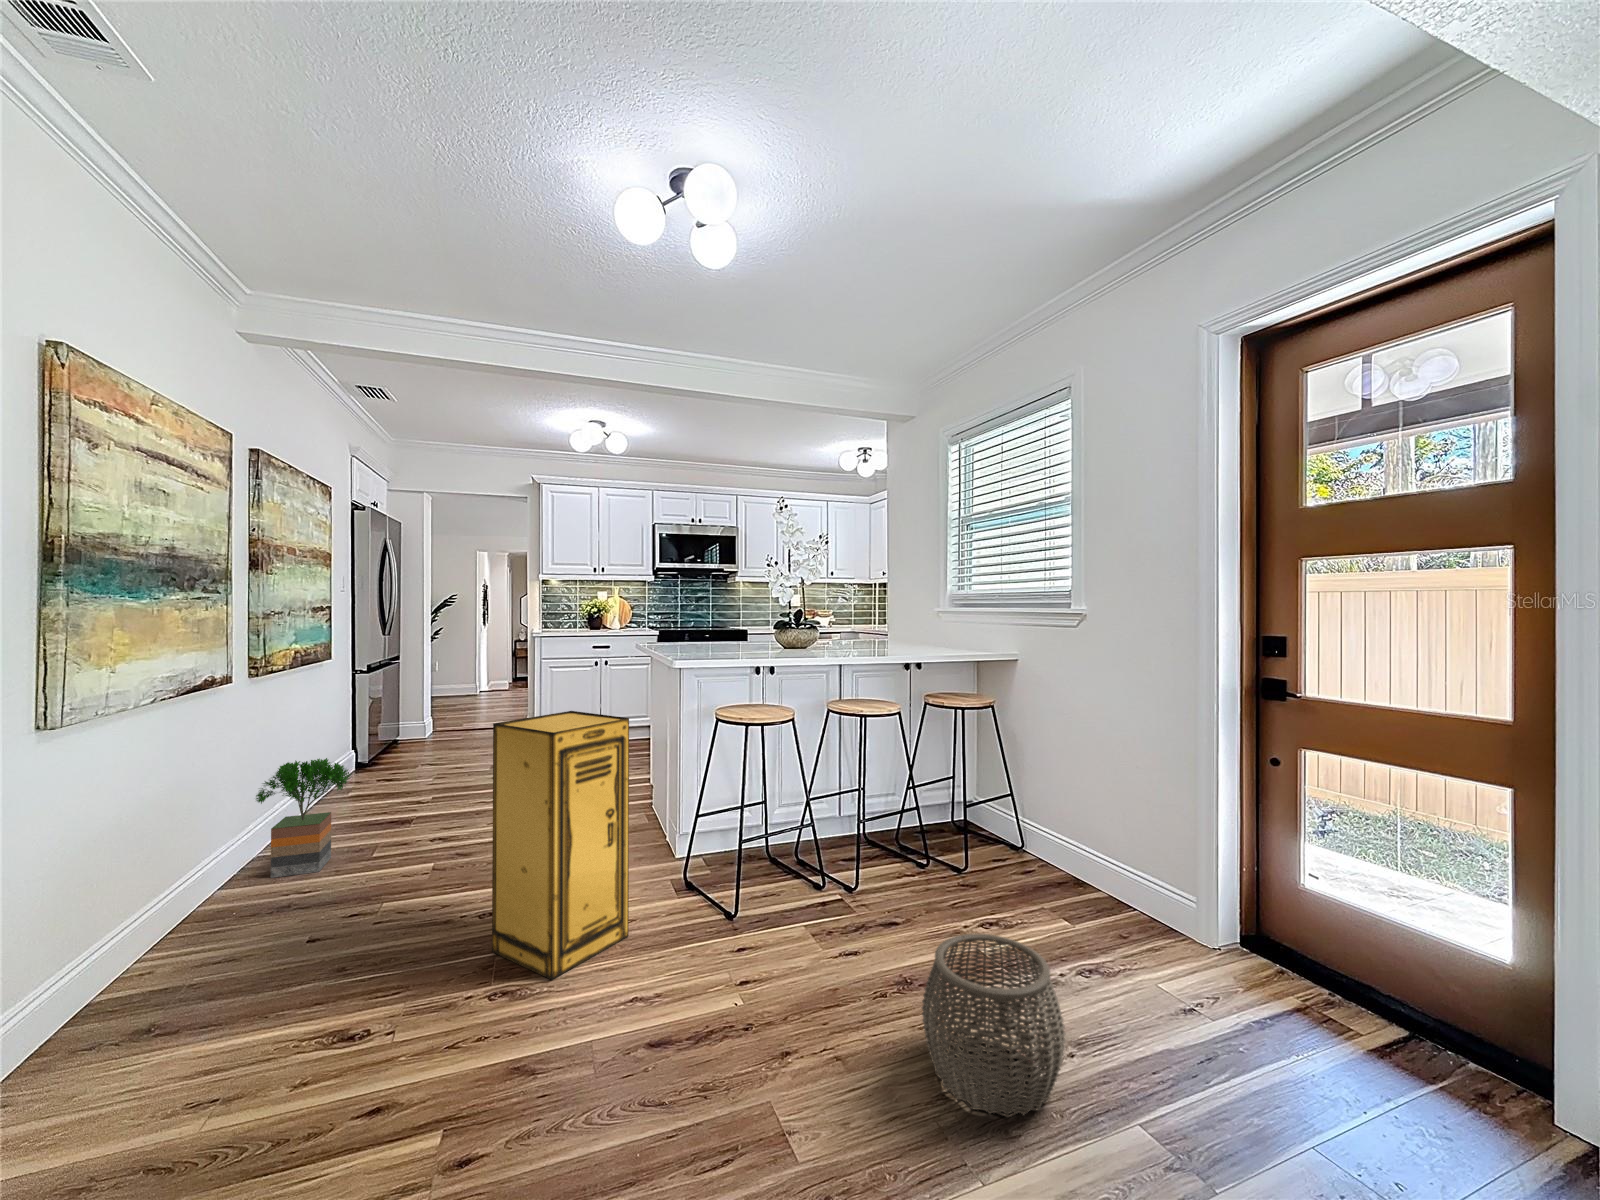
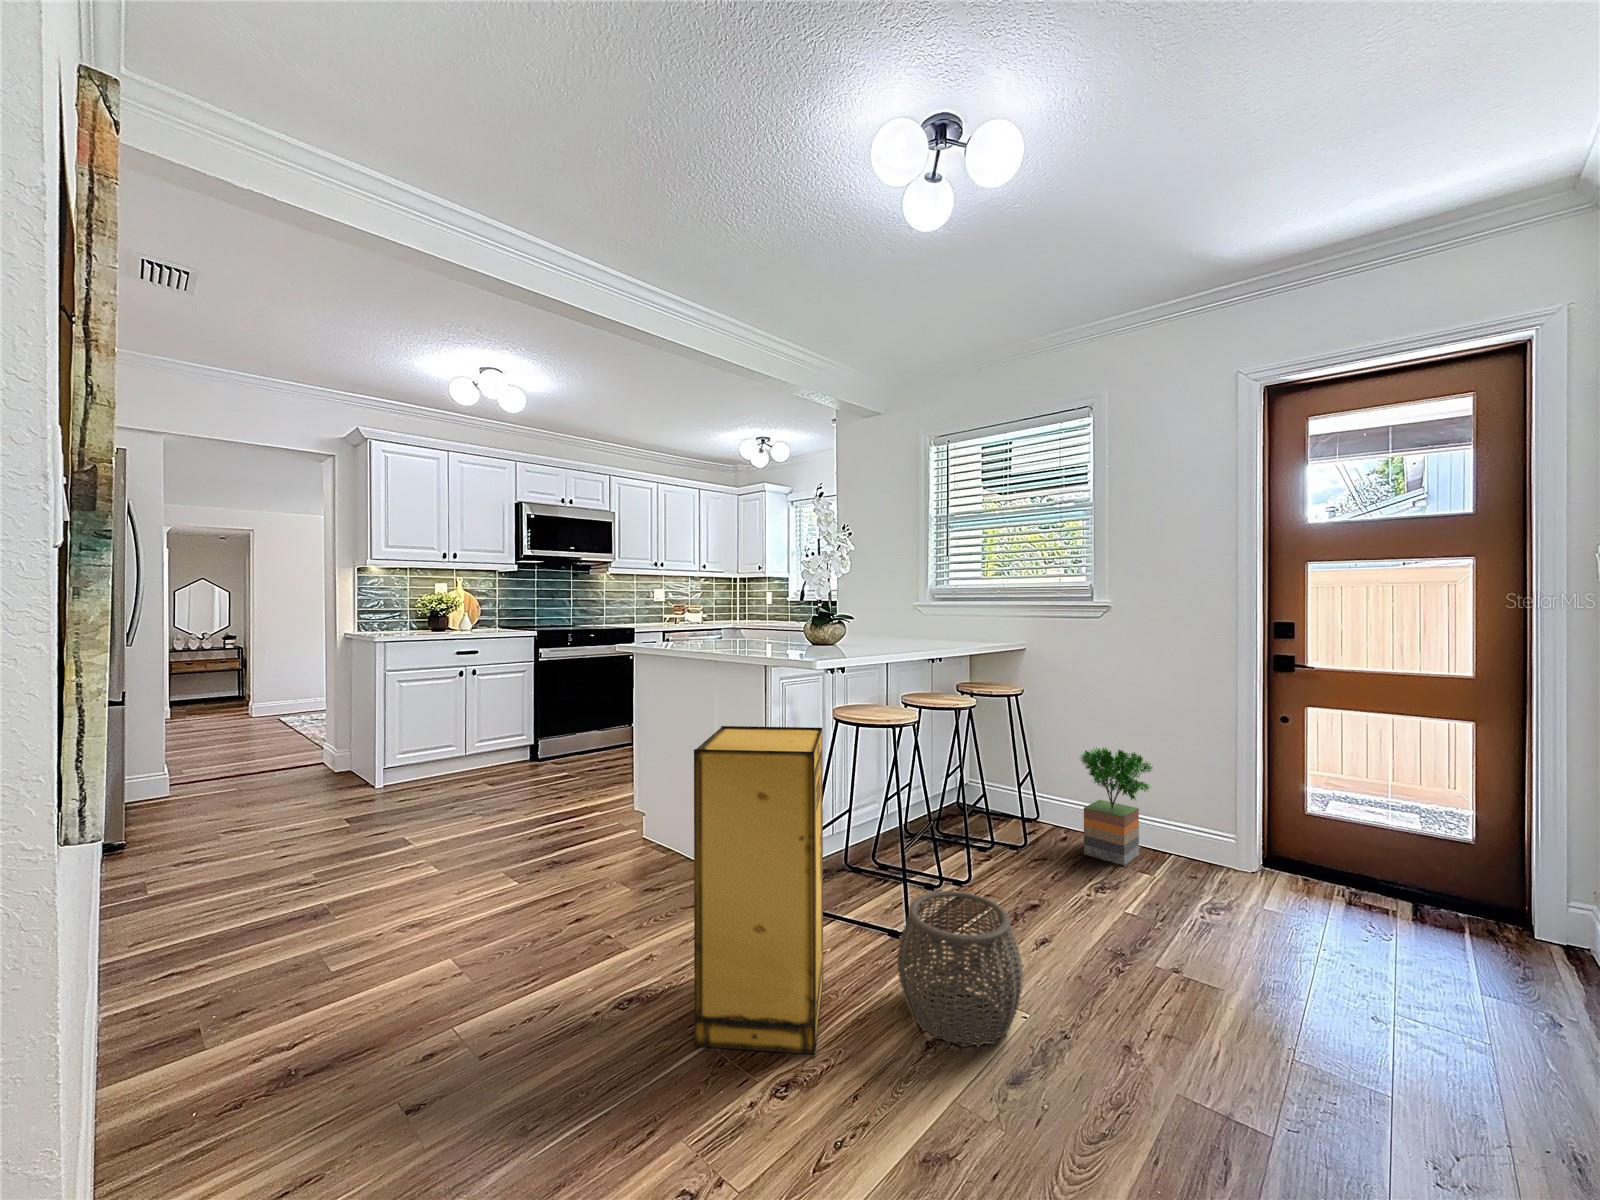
potted tree: present [256,758,351,878] -> present [1080,747,1153,866]
woven basket: present [922,934,1066,1117] -> present [897,891,1023,1047]

